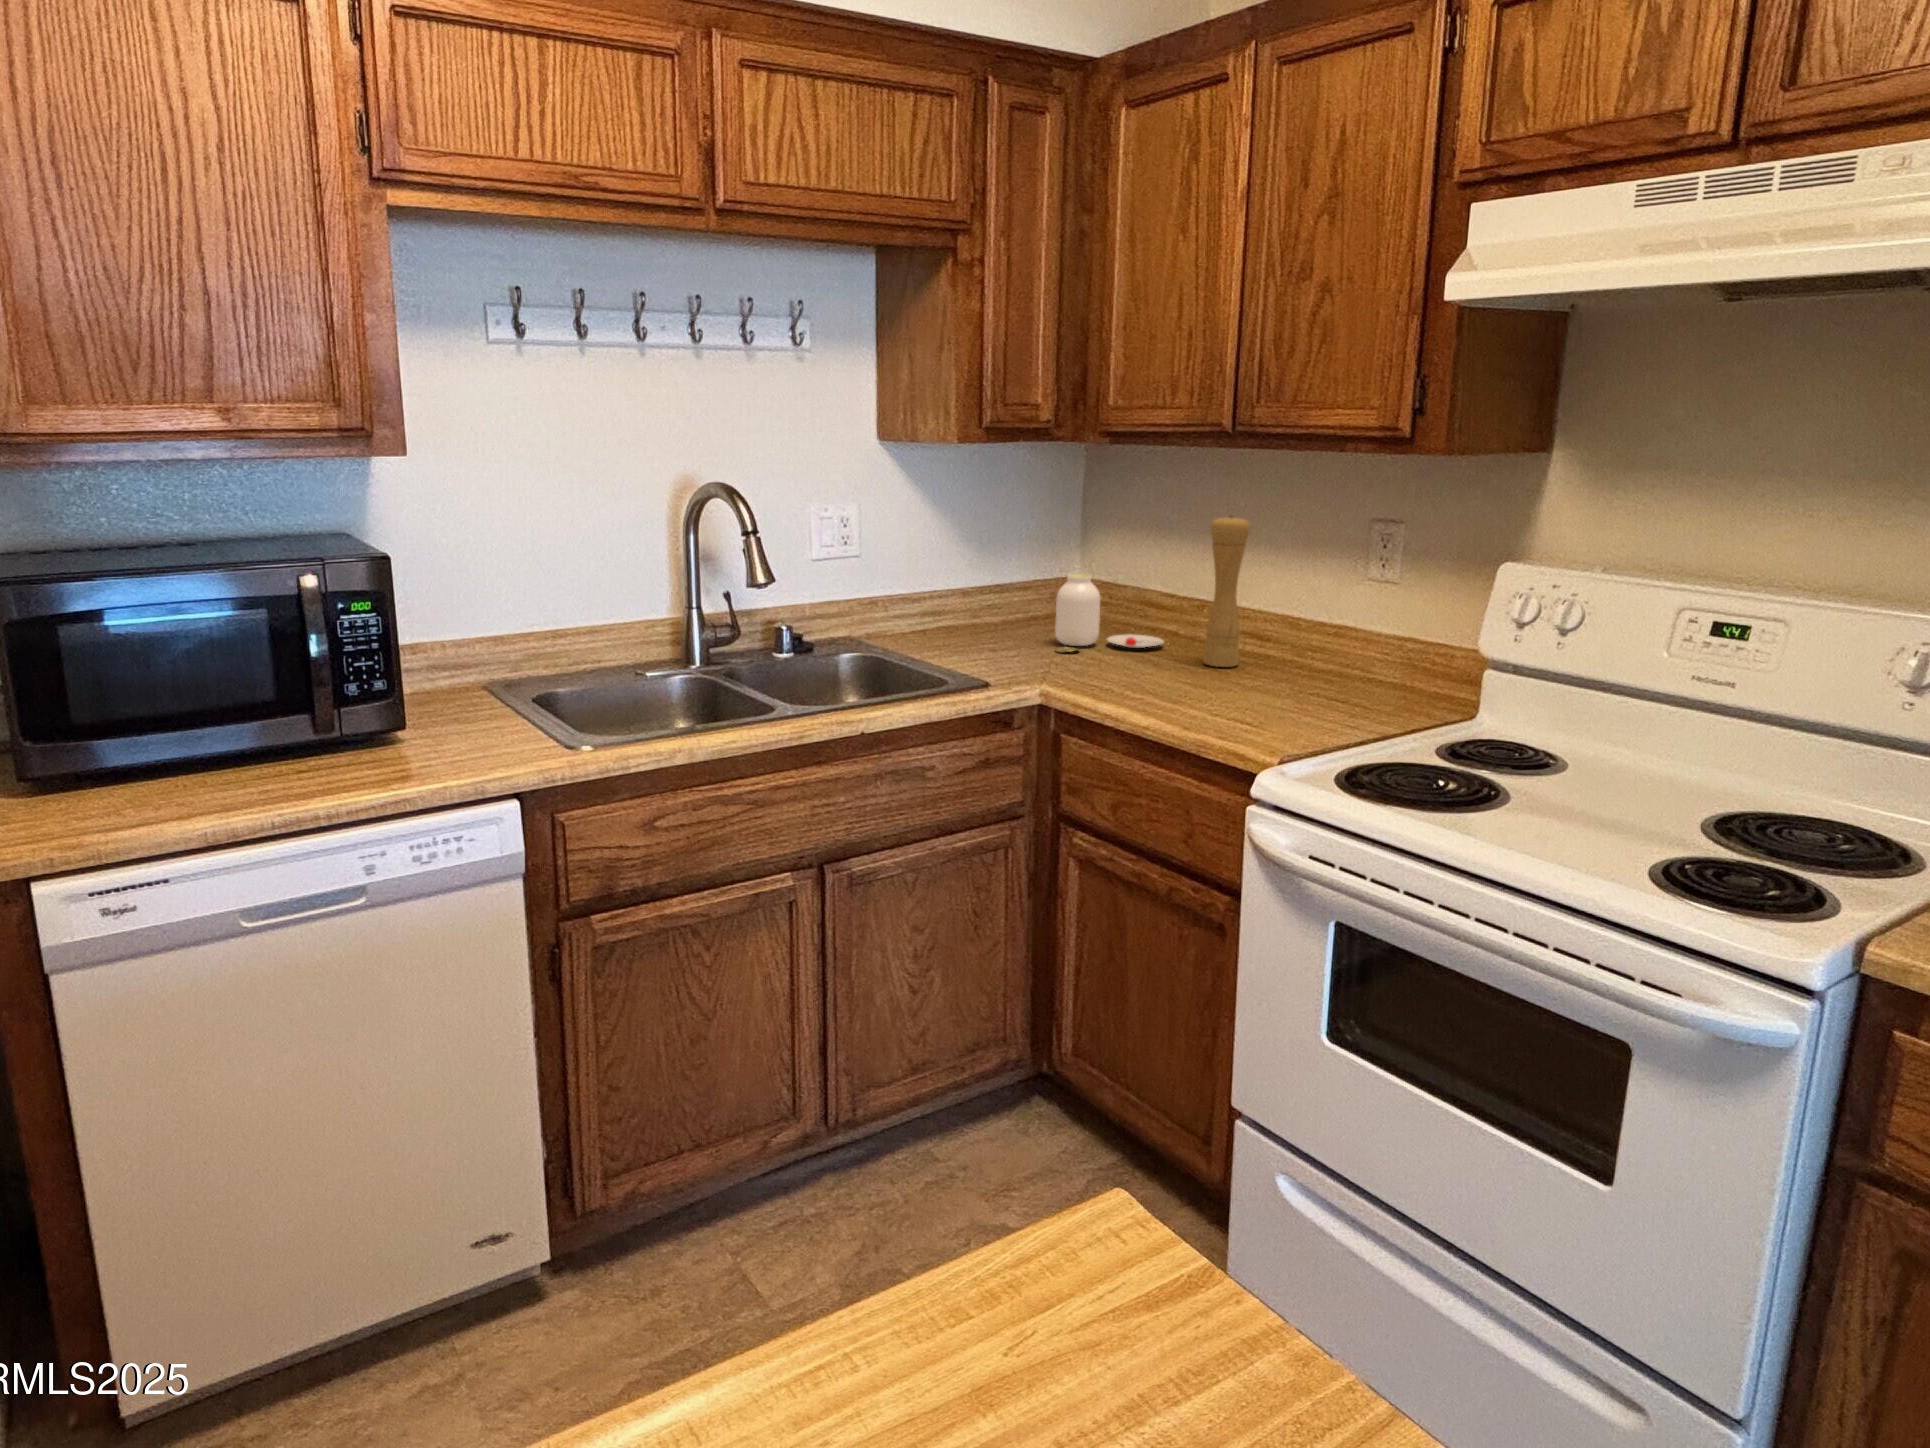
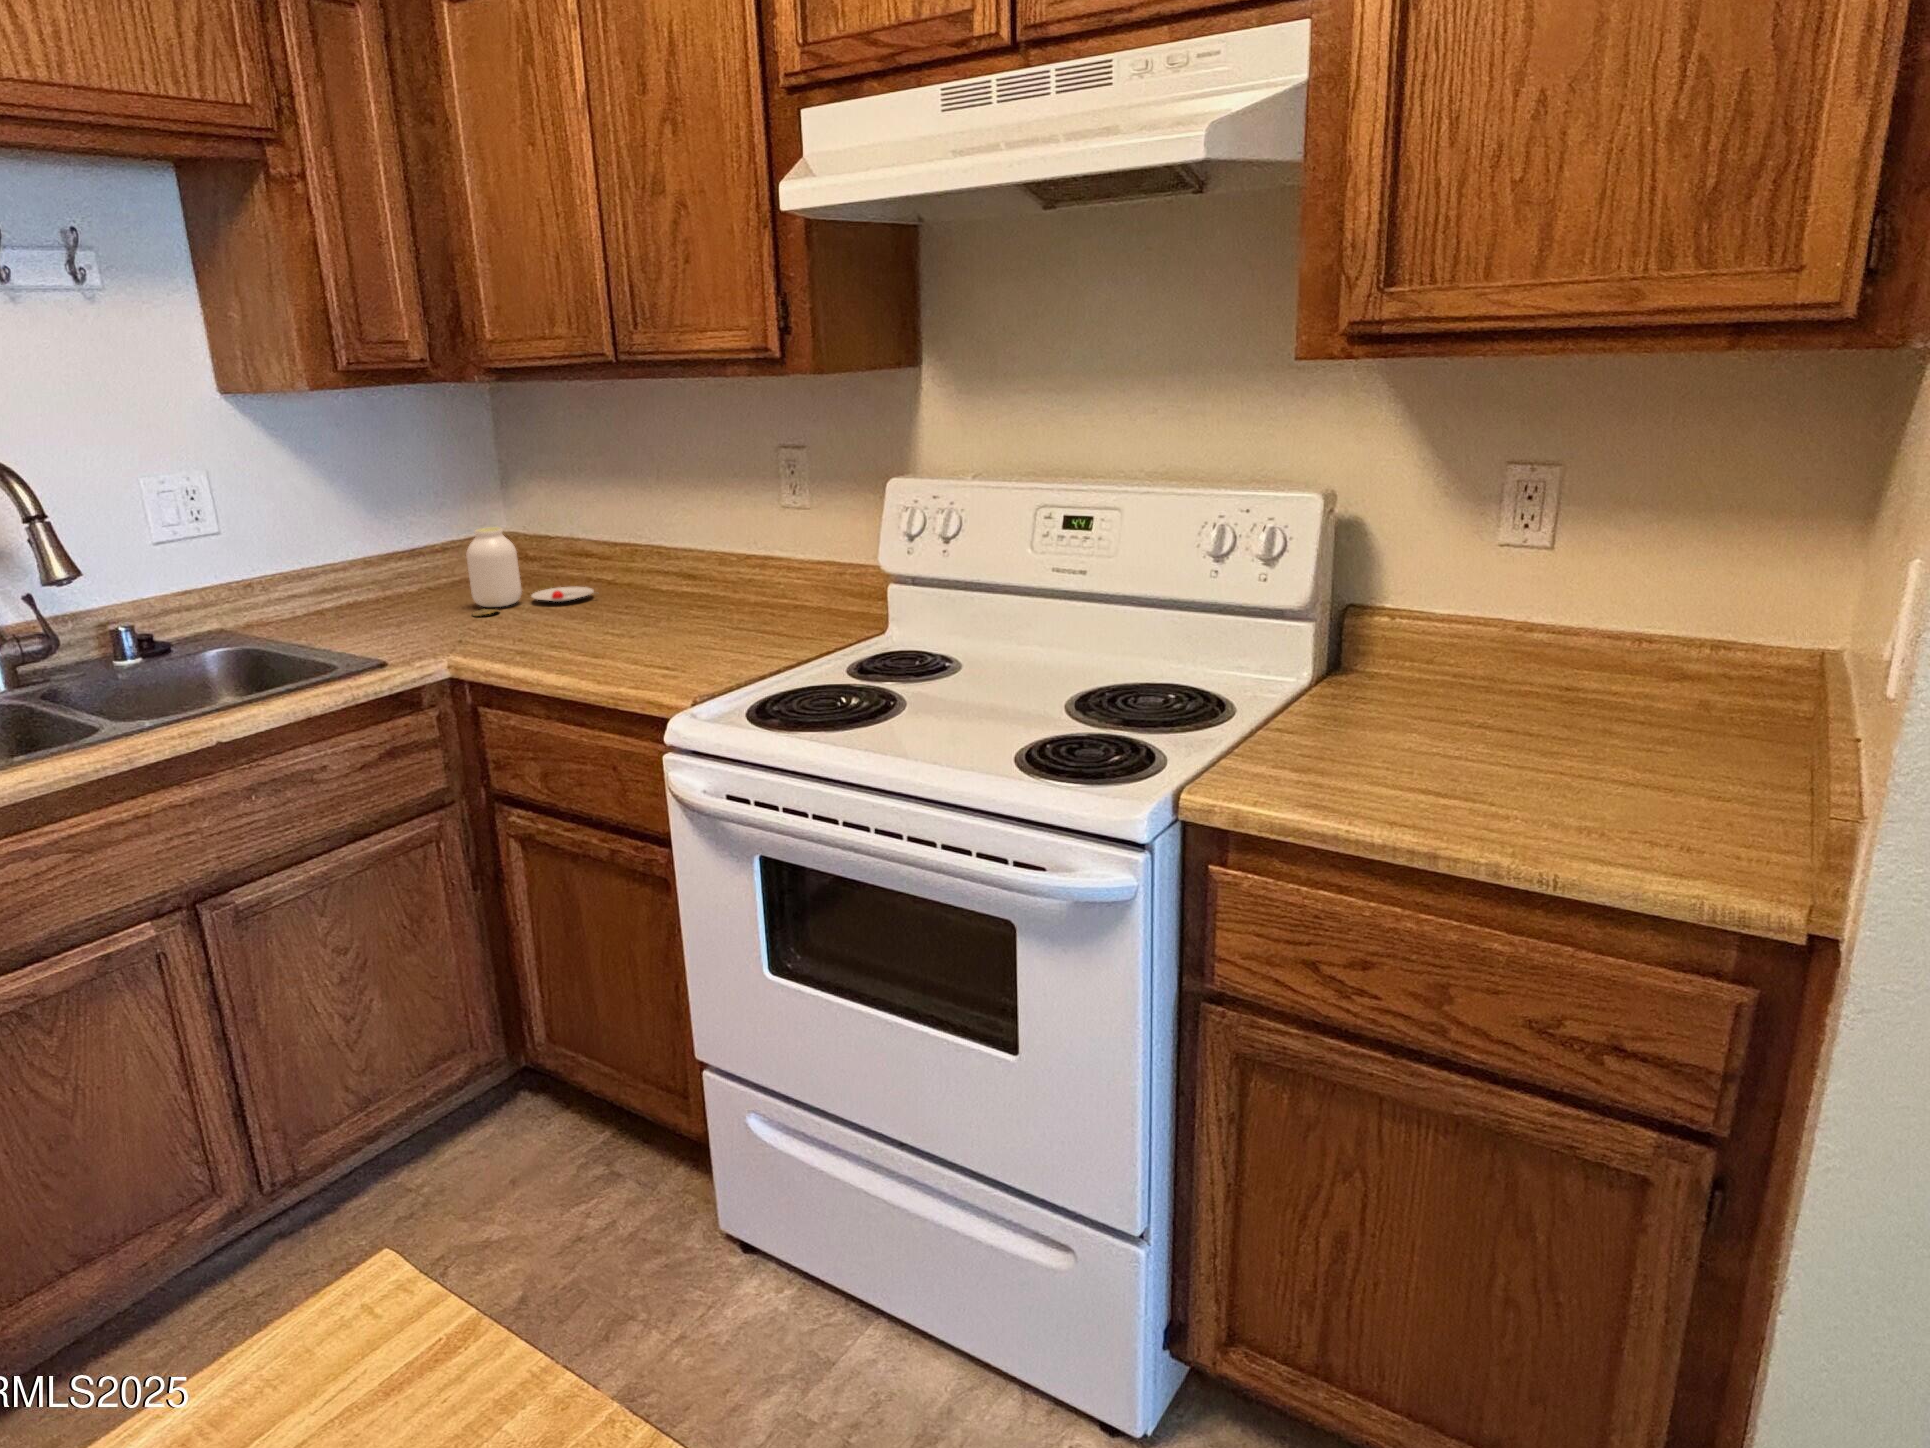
pepper mill: present [1203,515,1250,667] -> none [616,450,669,611]

